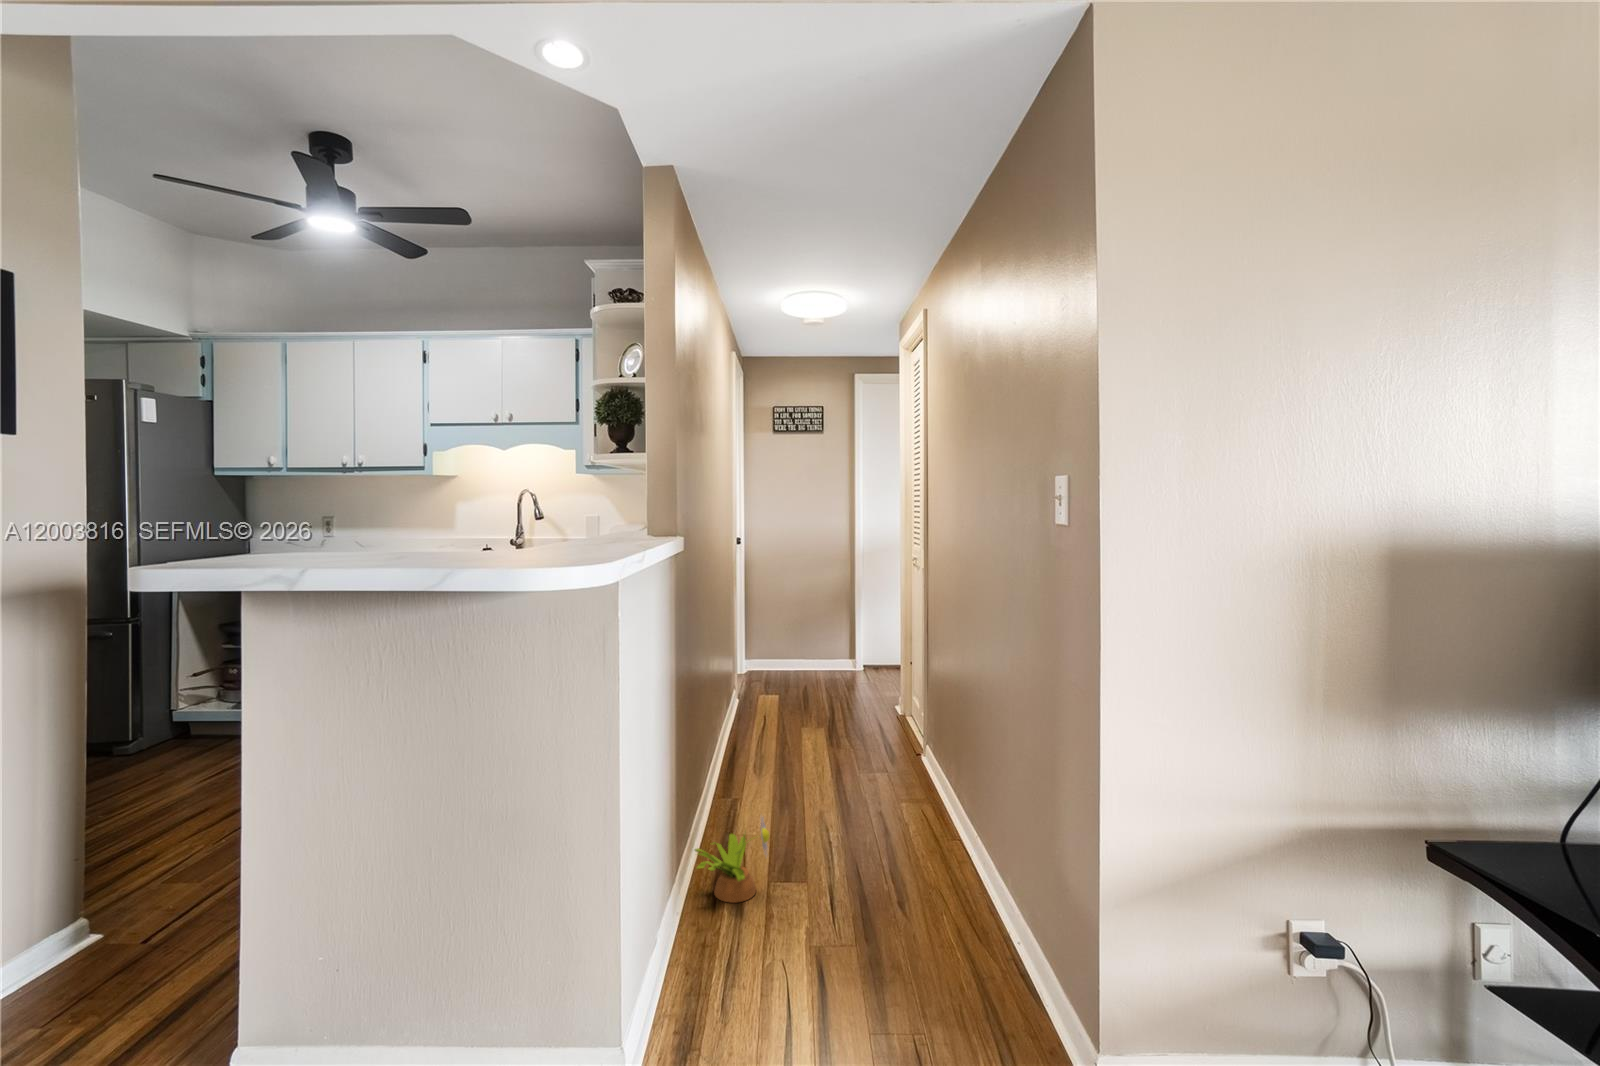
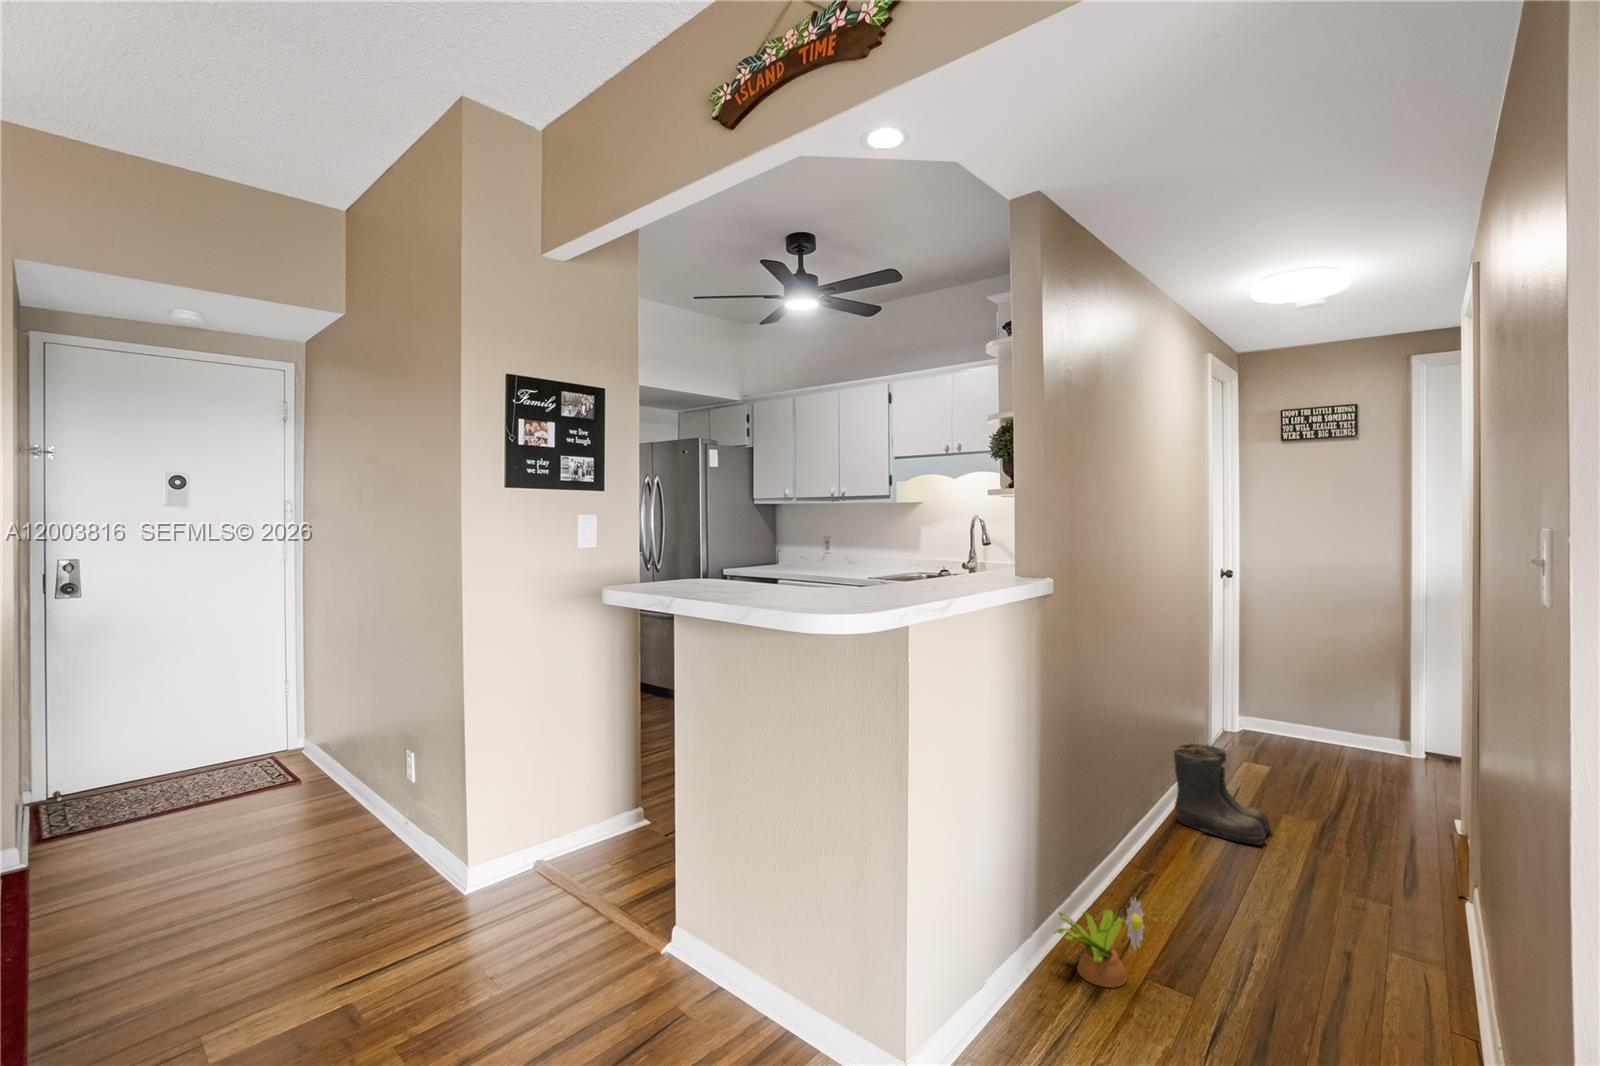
boots: none [732,681,803,754] -> present [1174,743,1271,845]

